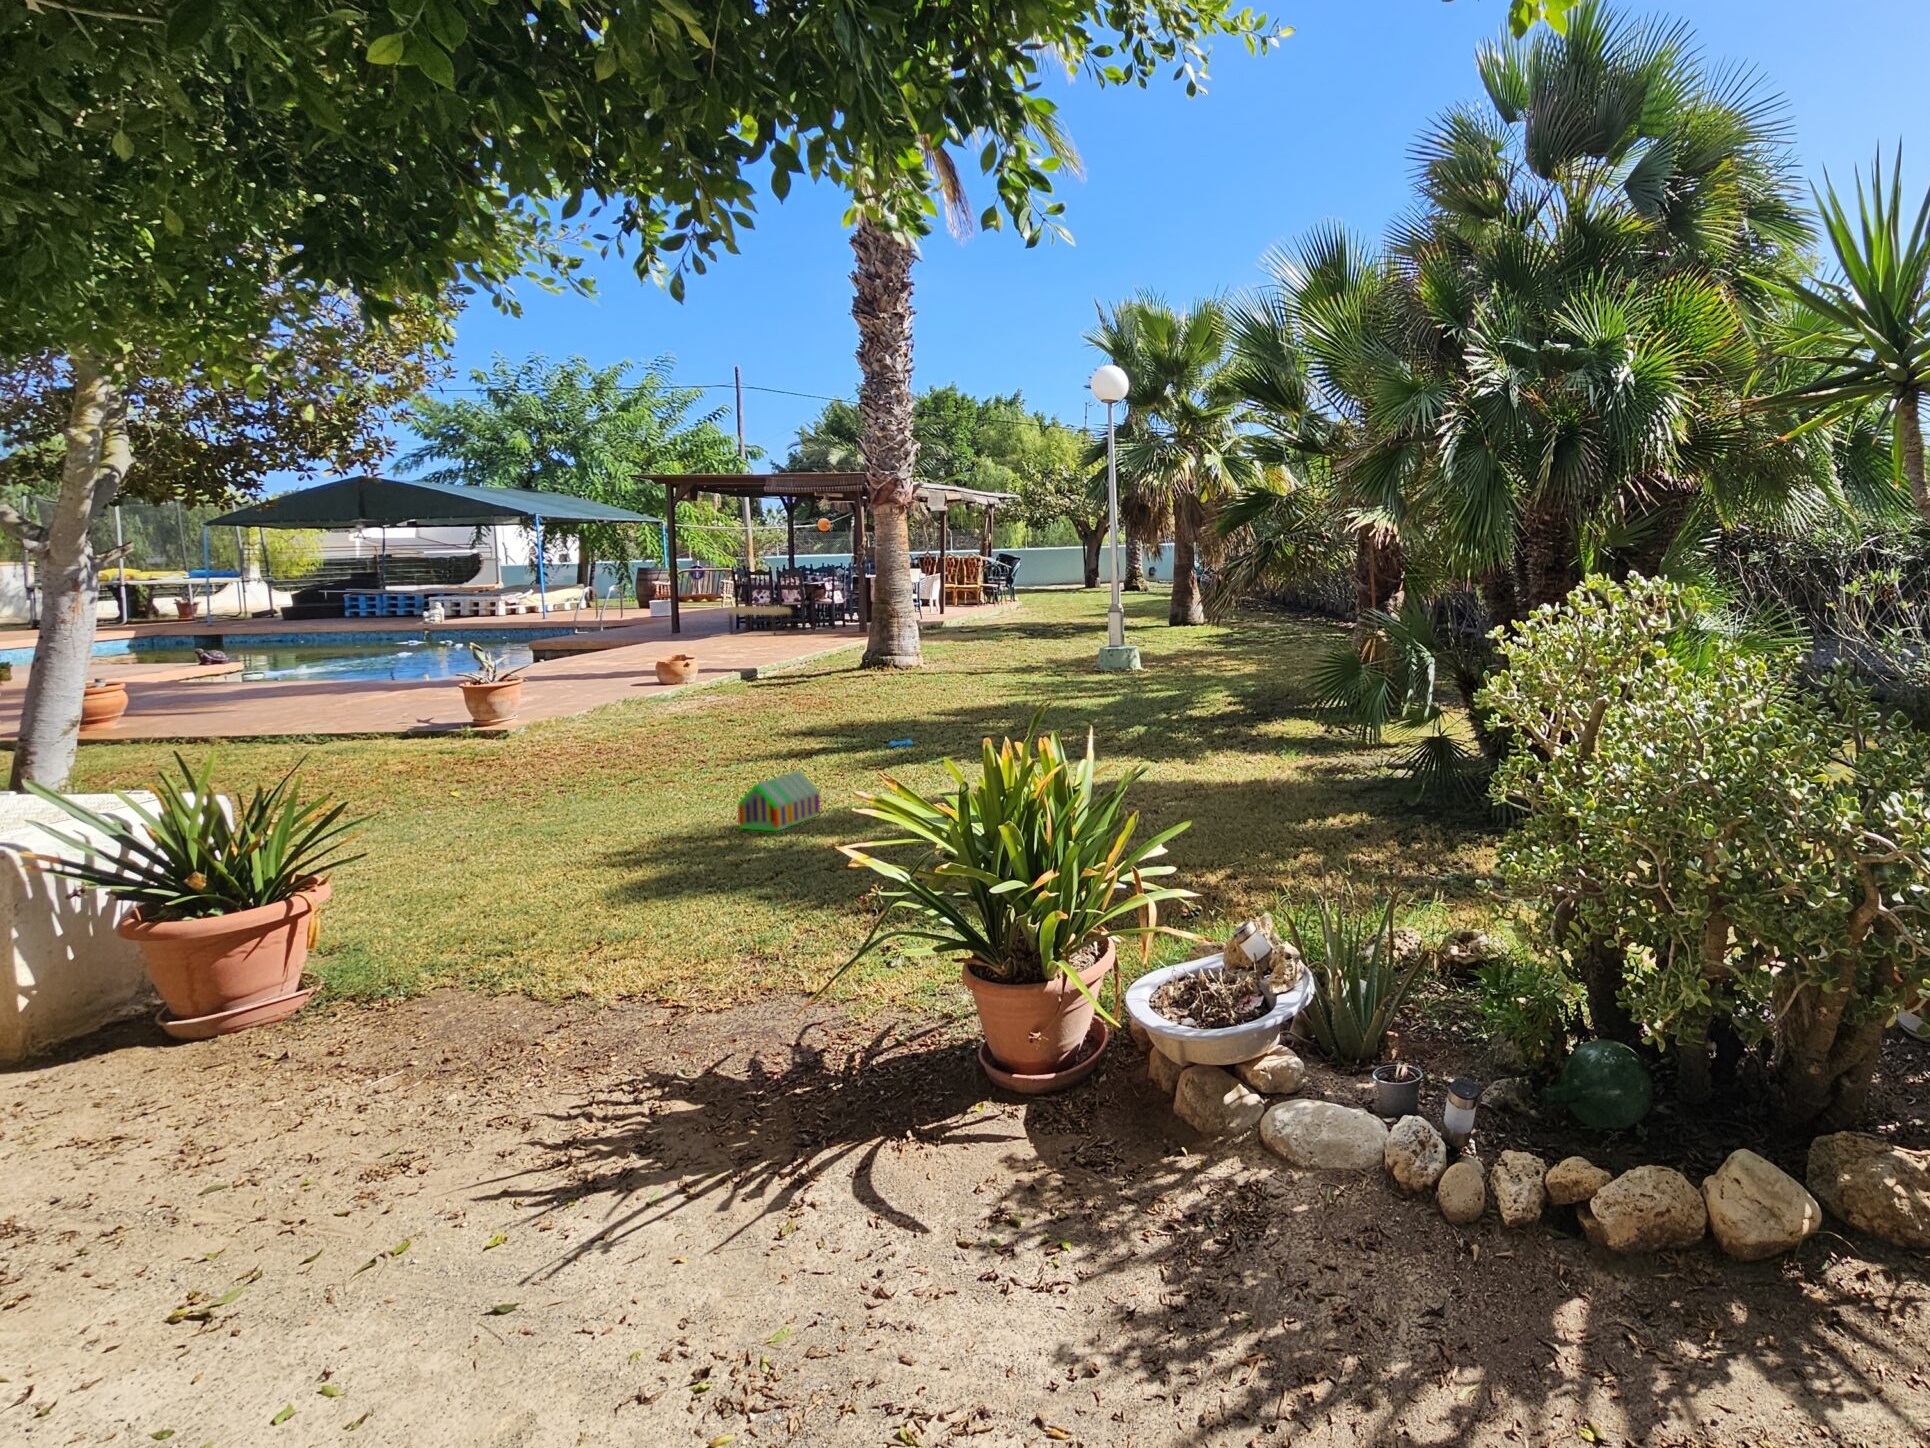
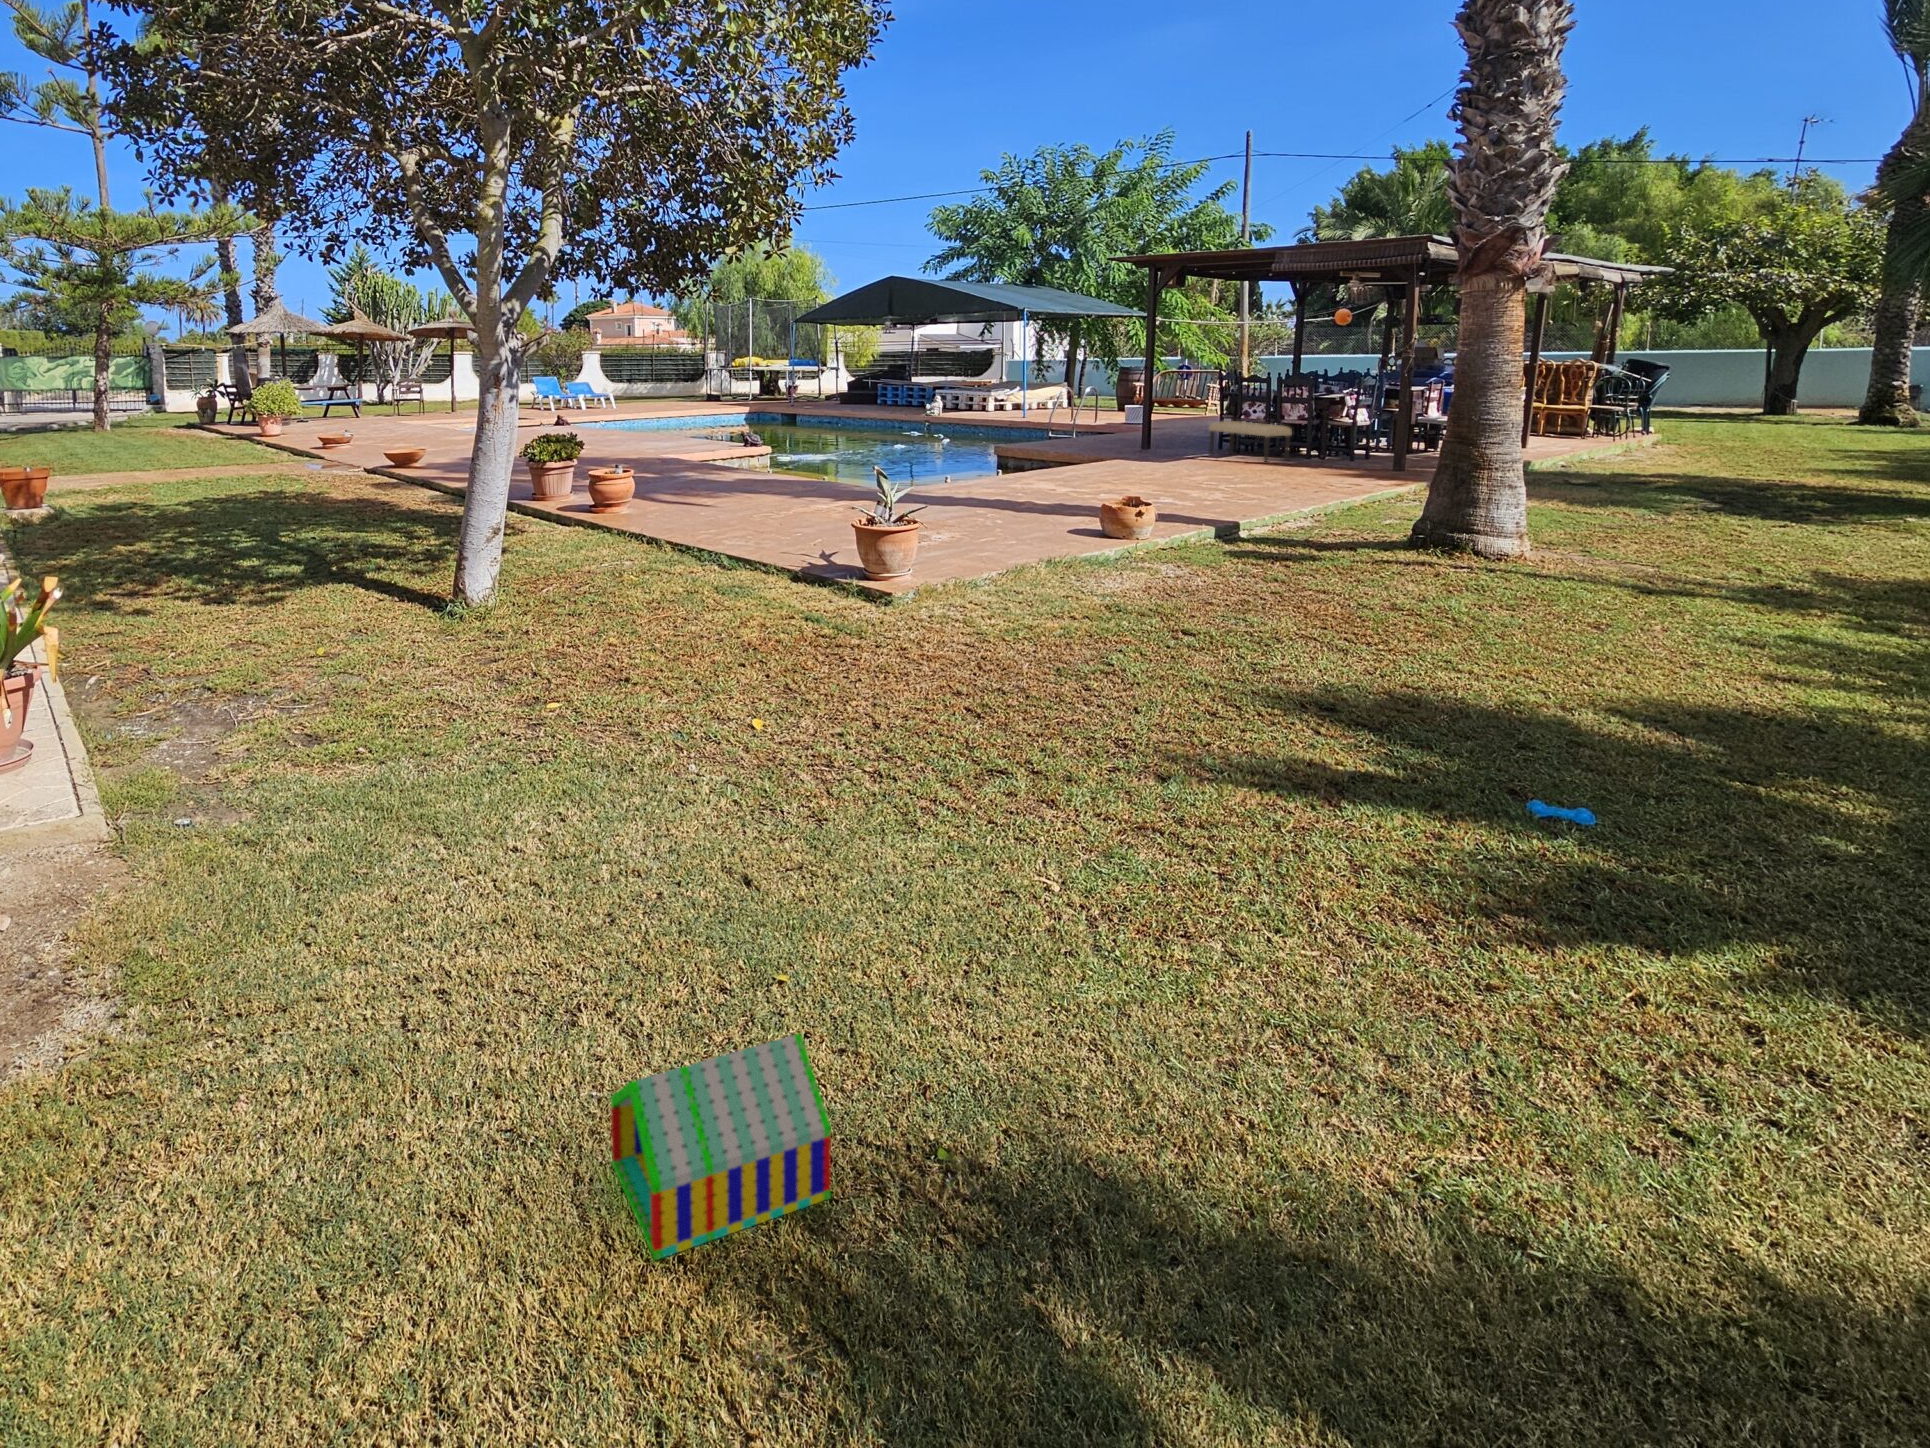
toy house: present [738,771,820,831] -> present [611,1034,831,1260]

